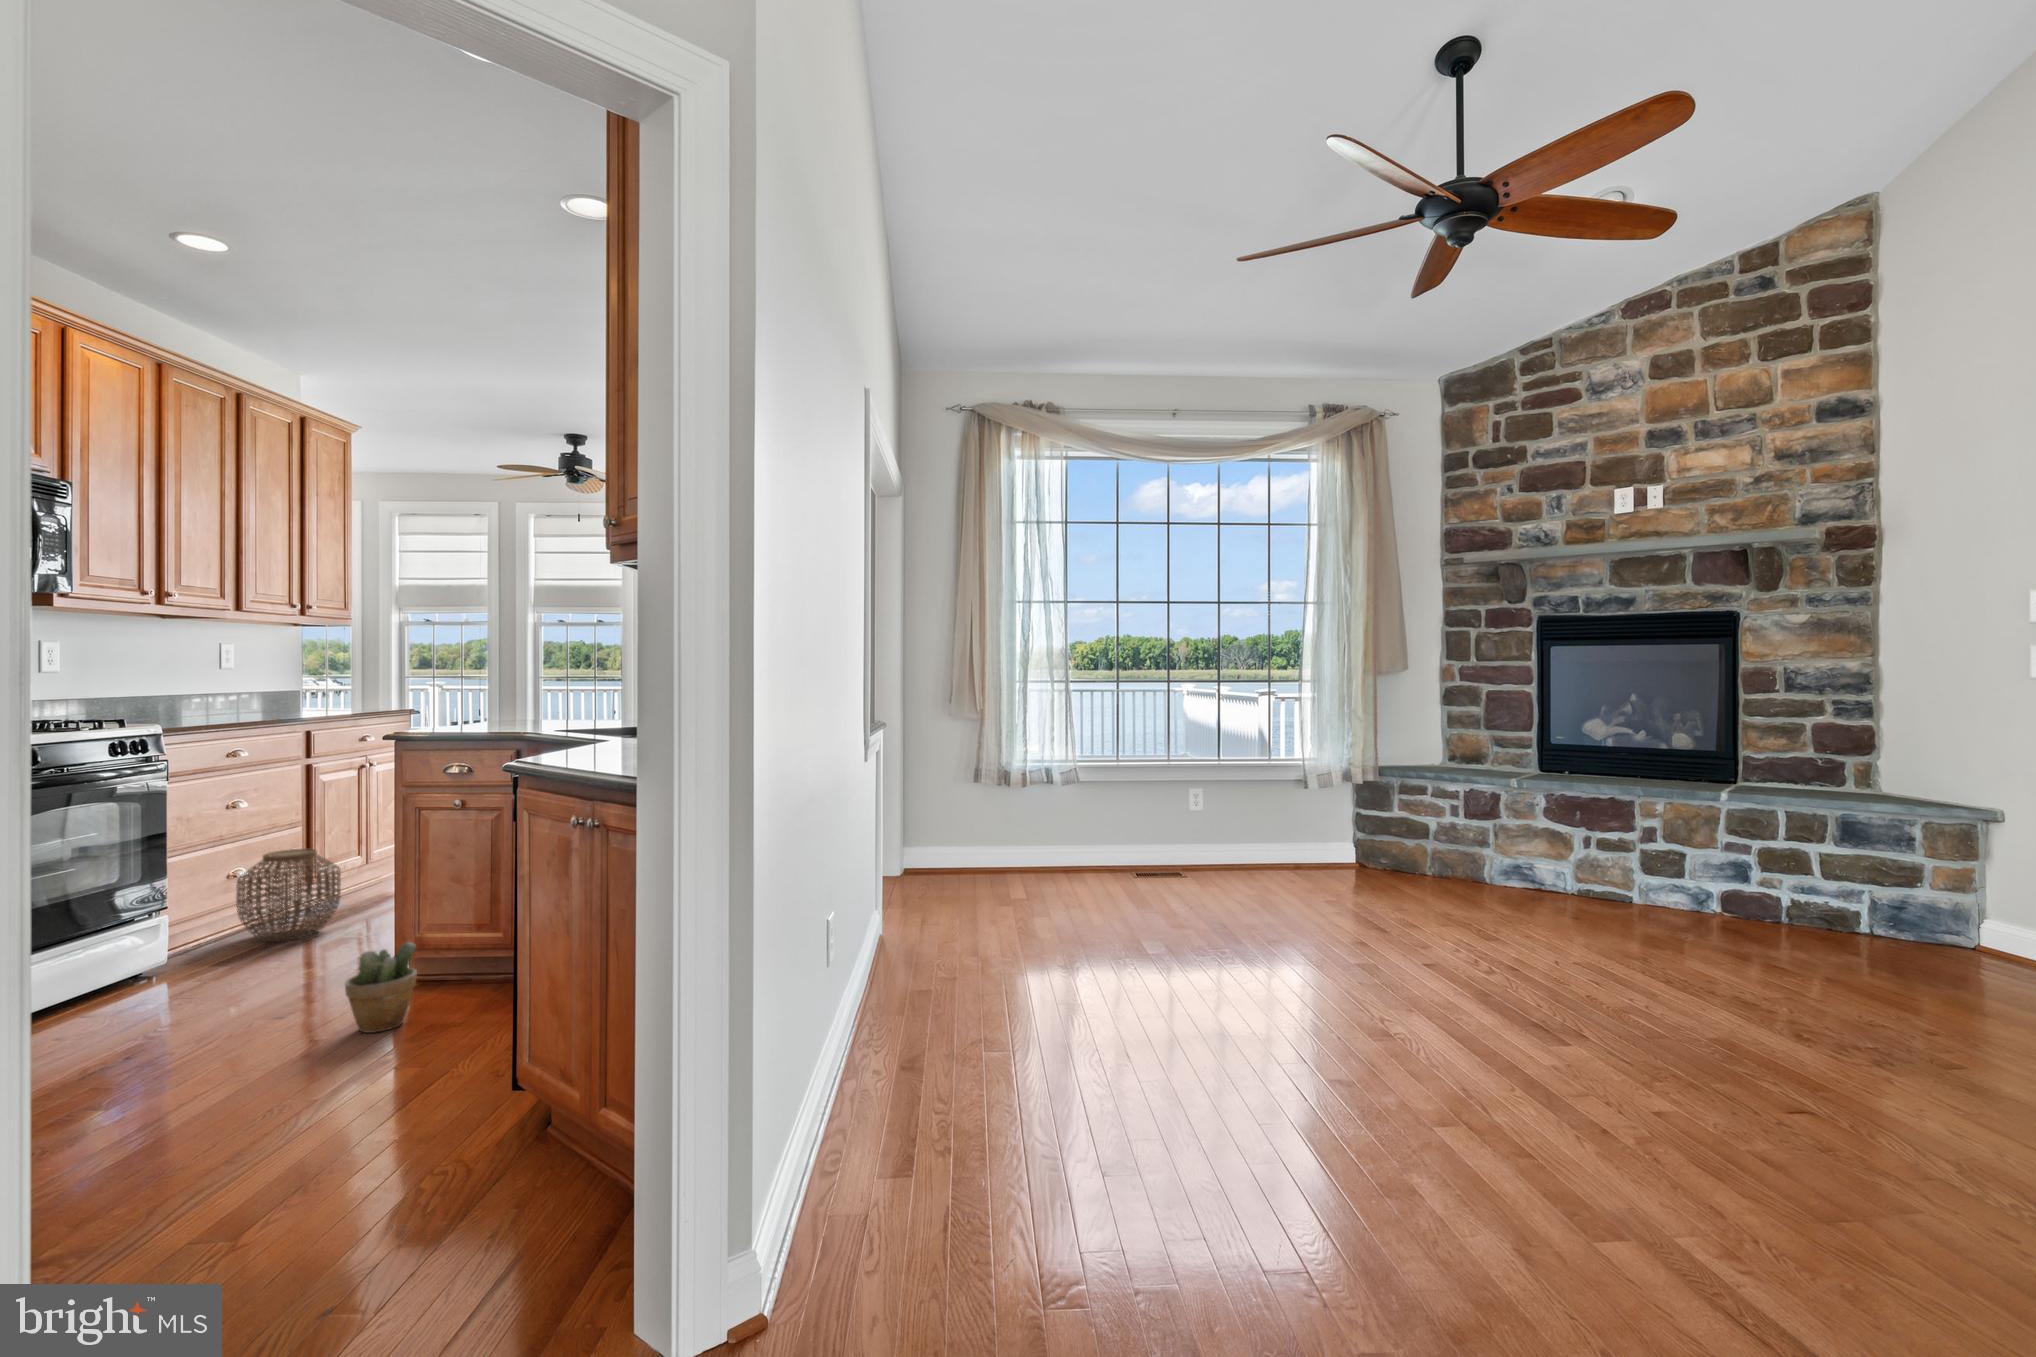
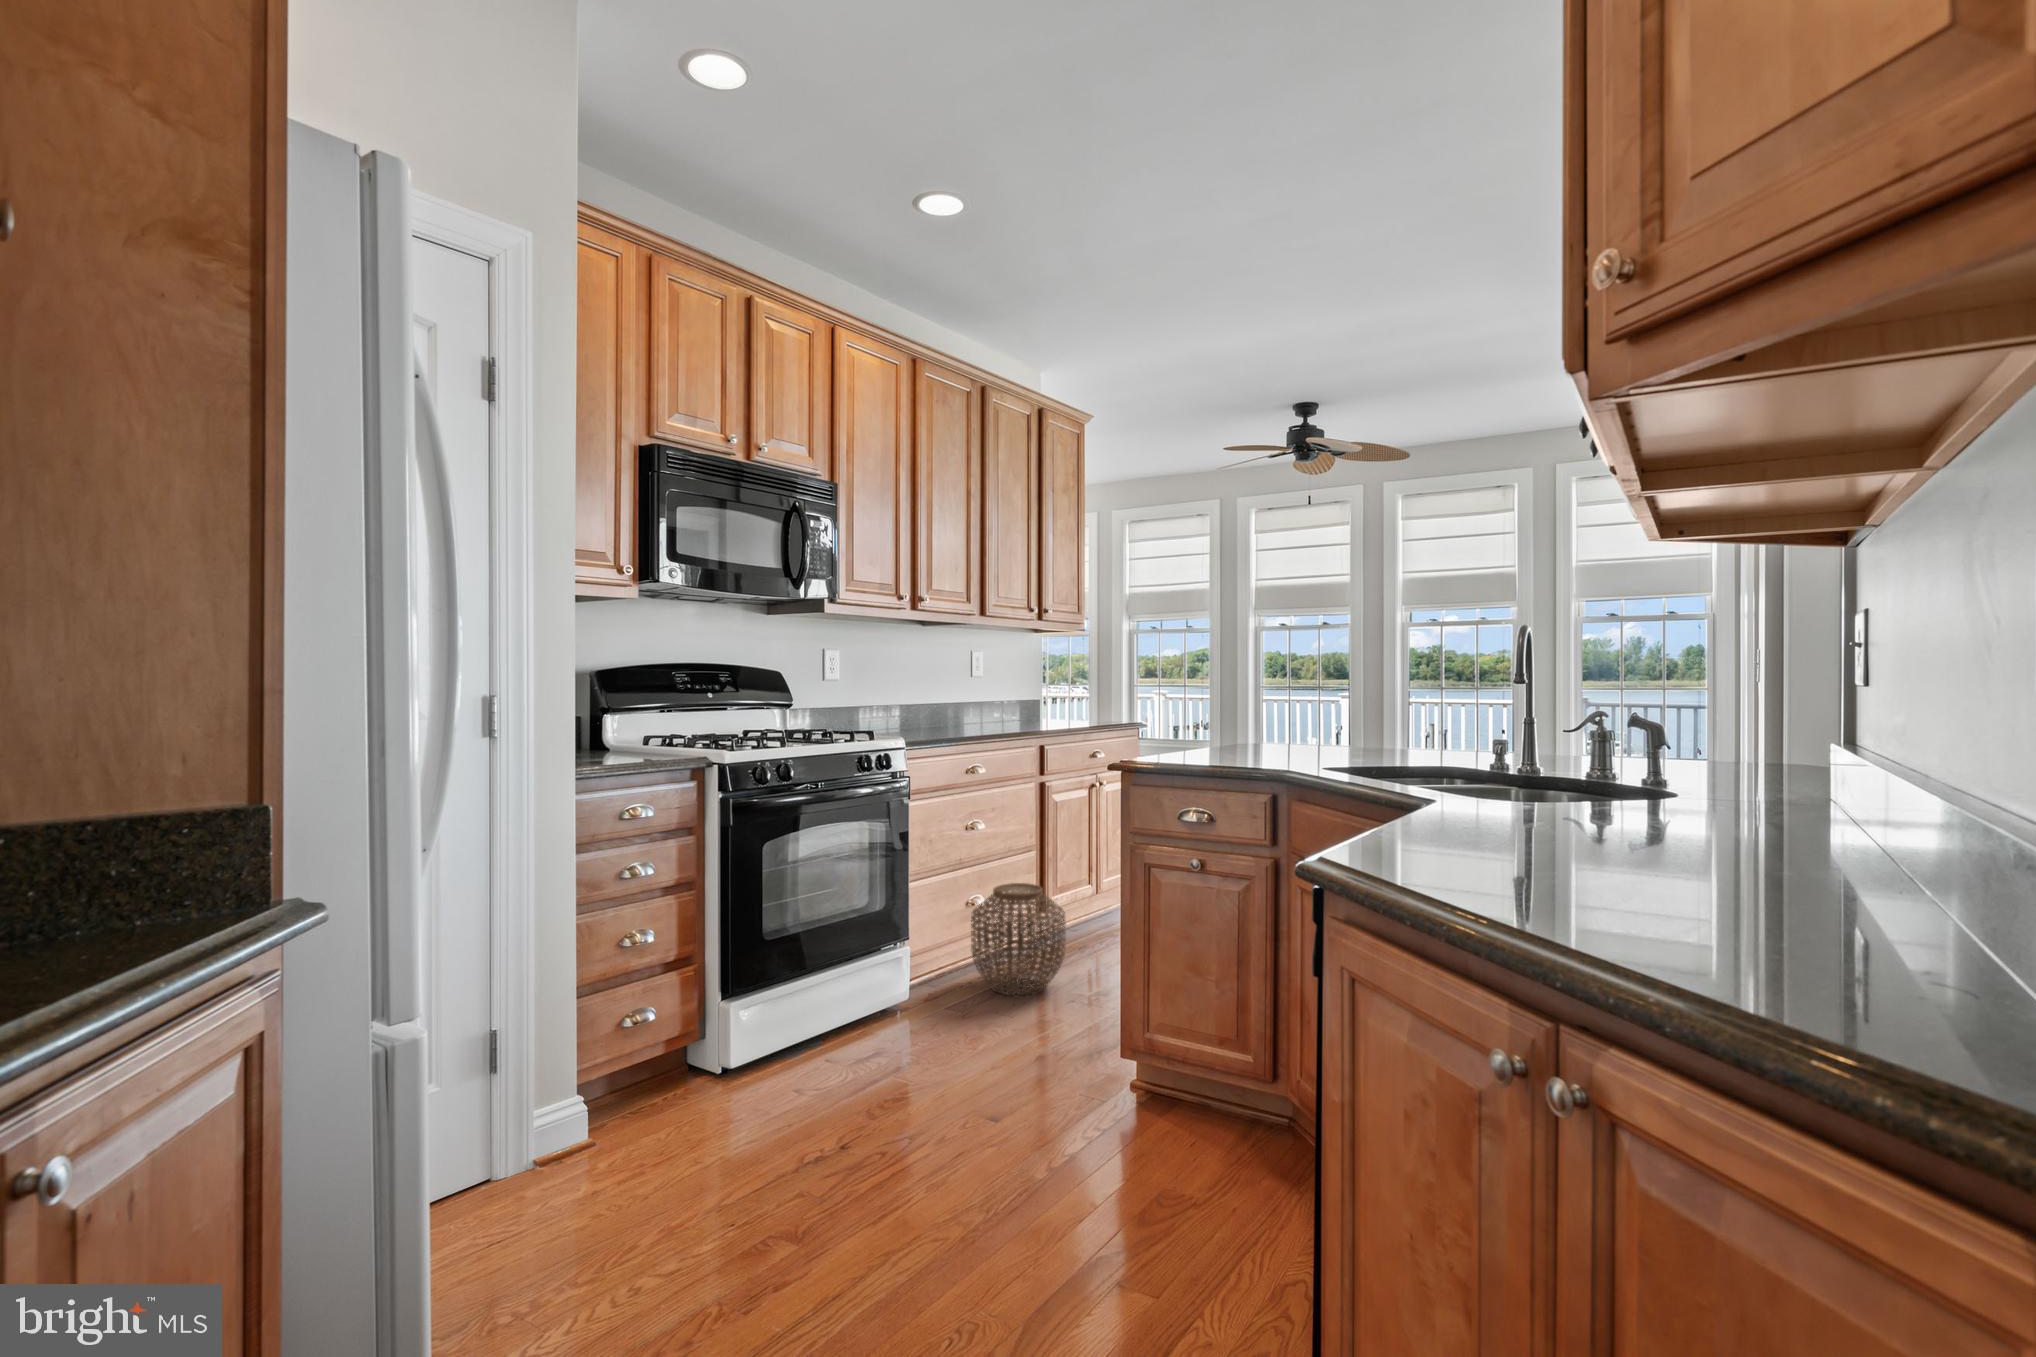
potted plant: present [345,942,417,1033] -> none [1035,1126,1134,1283]

